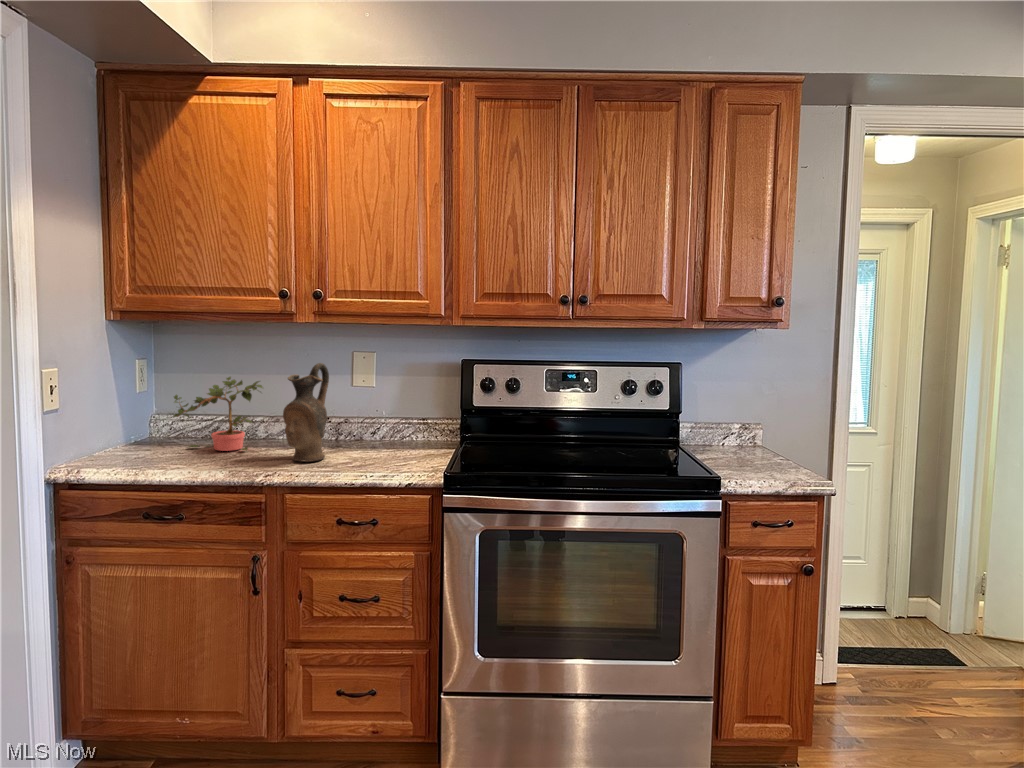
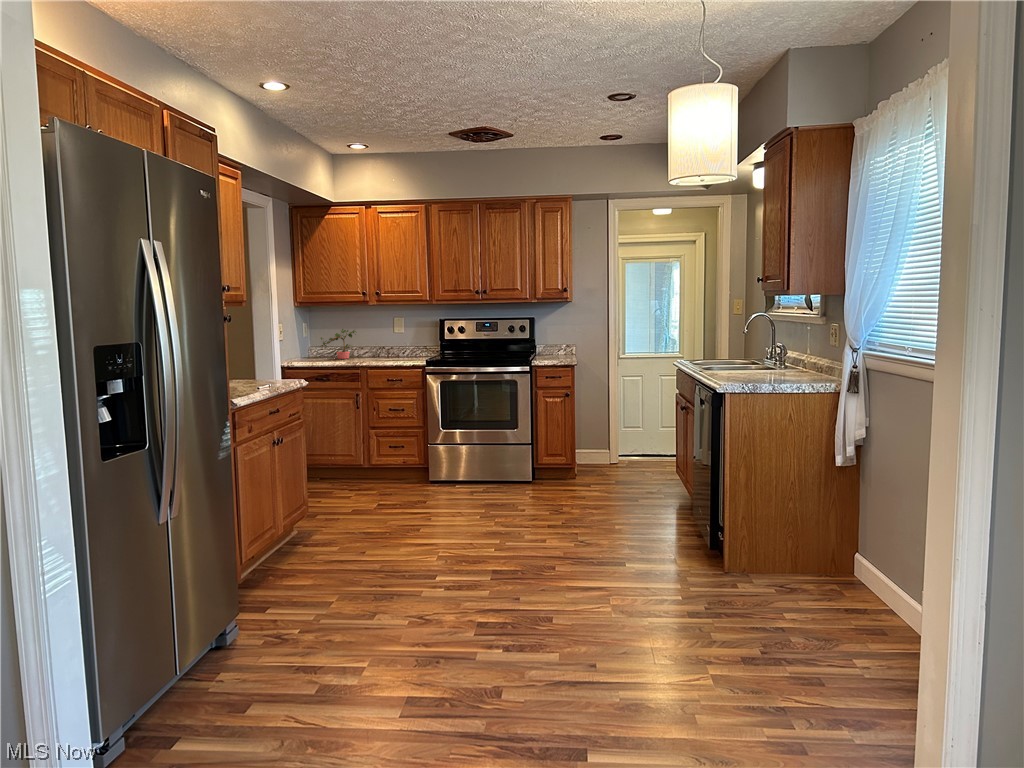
ceramic pitcher: present [283,363,329,462] -> none [365,321,383,360]

